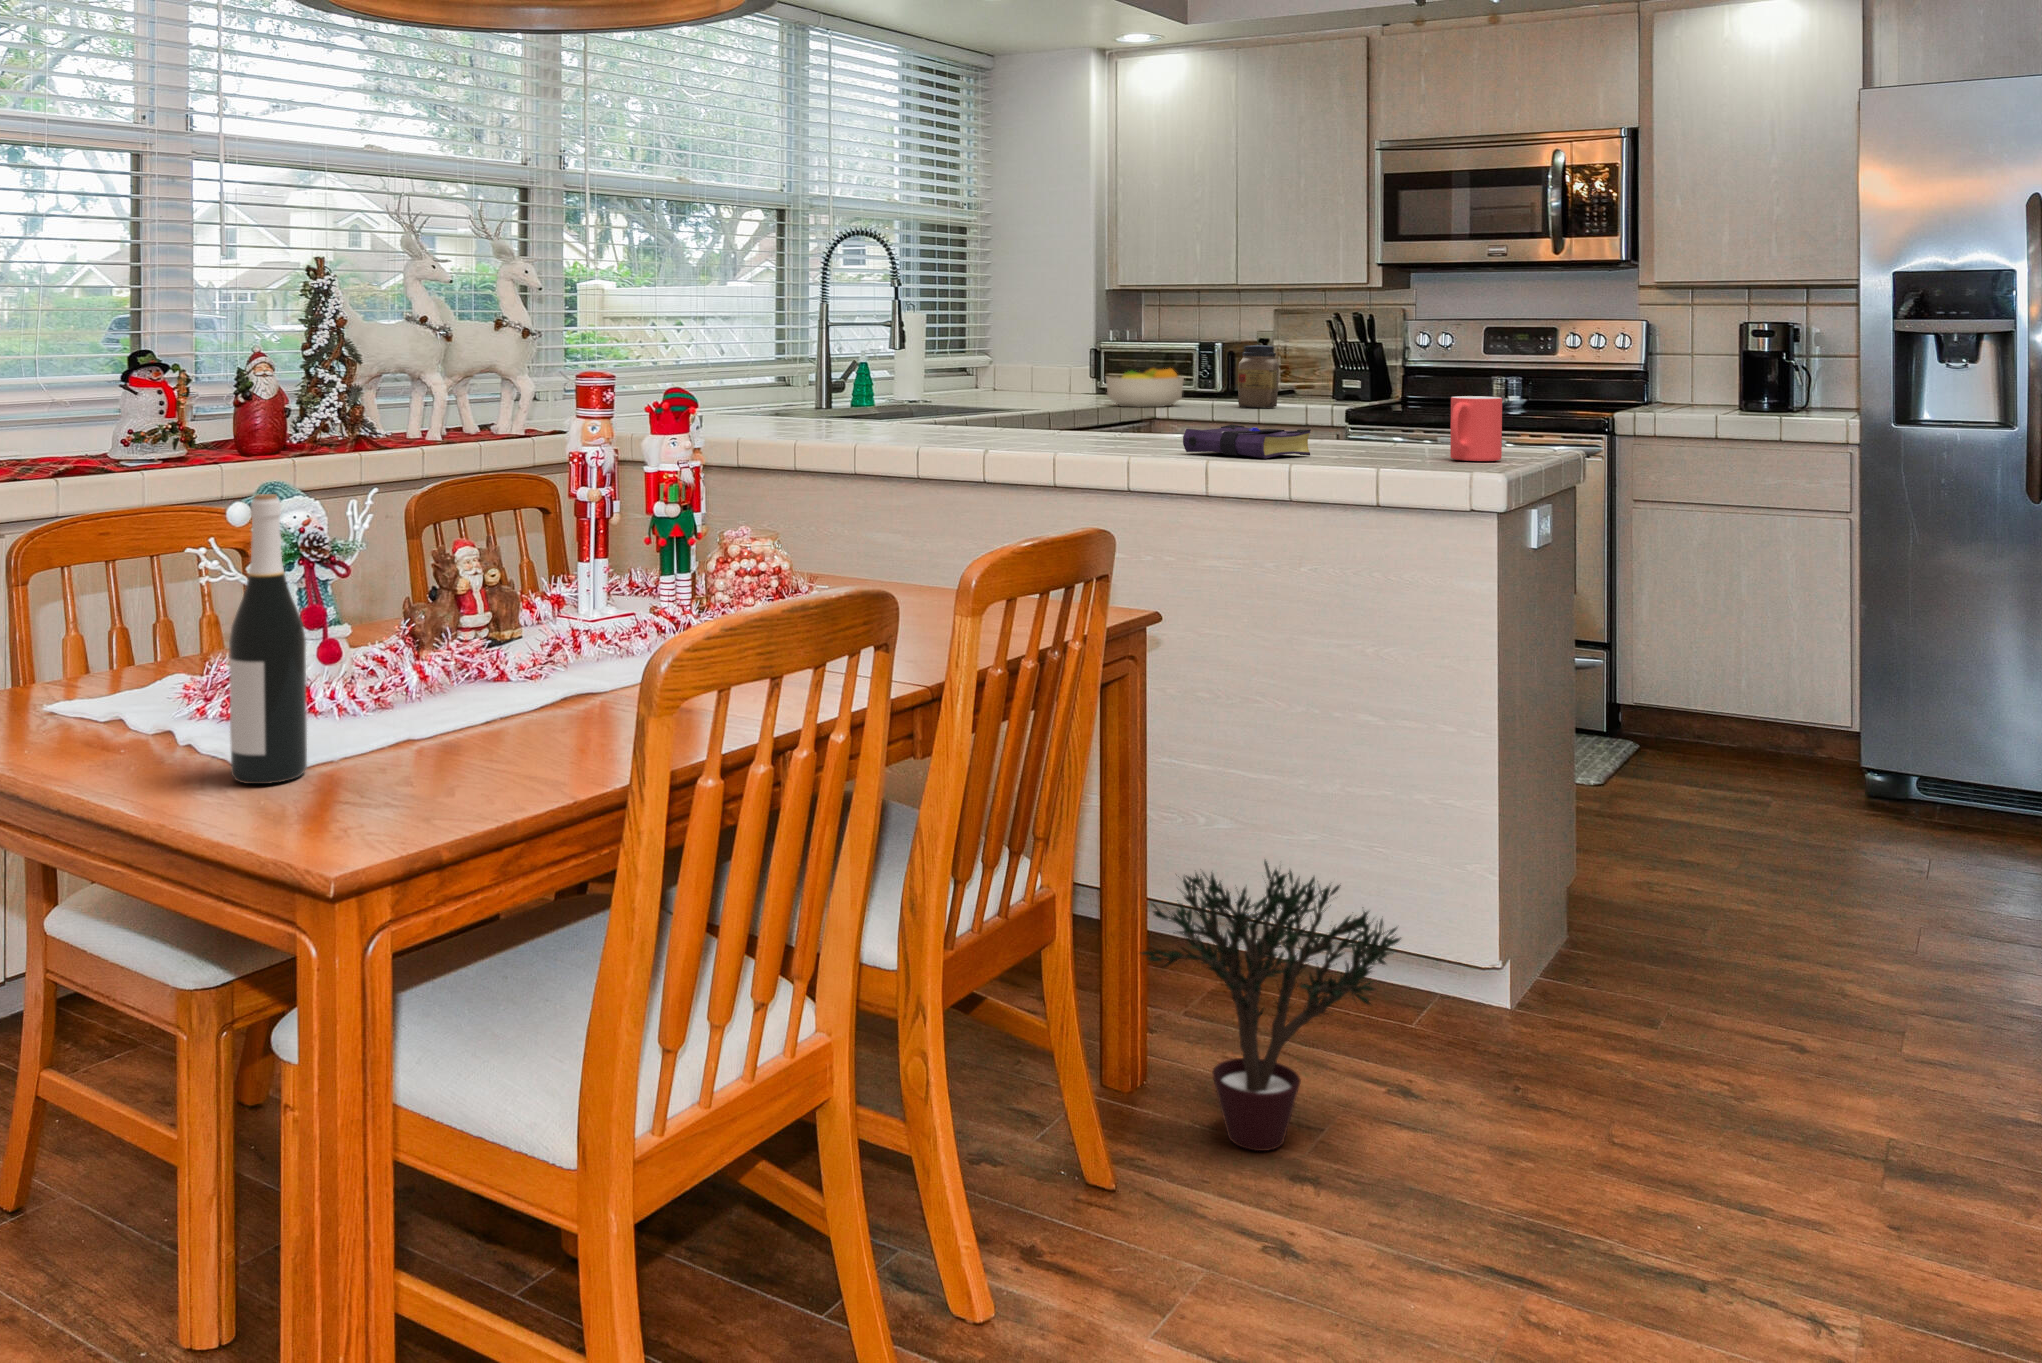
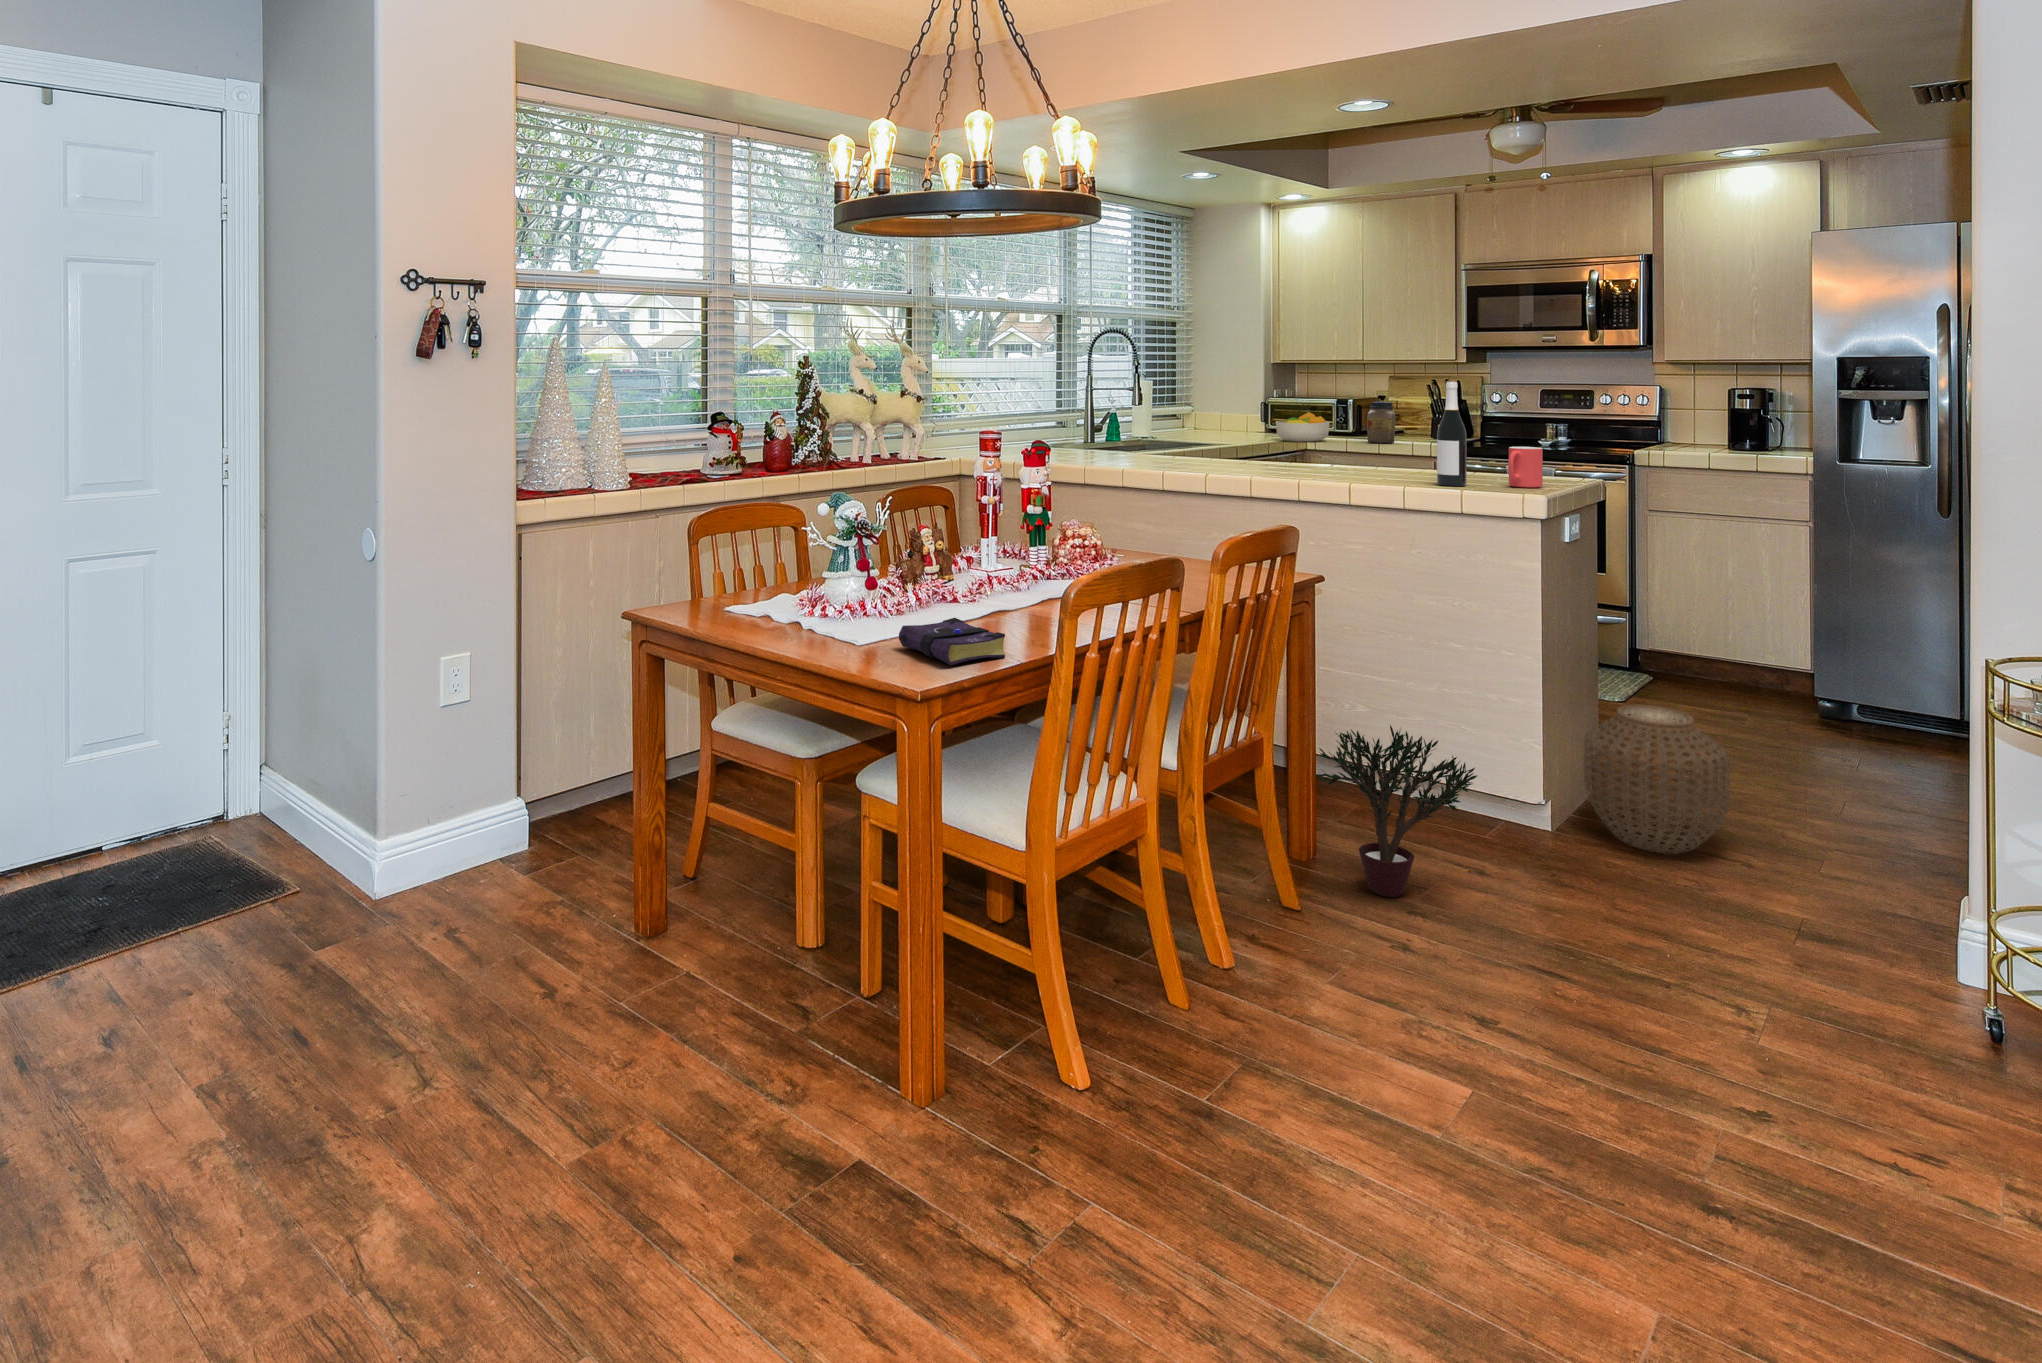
book: present [1183,424,1311,459] -> present [899,618,1005,665]
wine bottle: present [229,494,307,784] -> present [1437,381,1467,486]
woven basket: none [1558,803,1775,1039] -> present [1584,705,1730,853]

